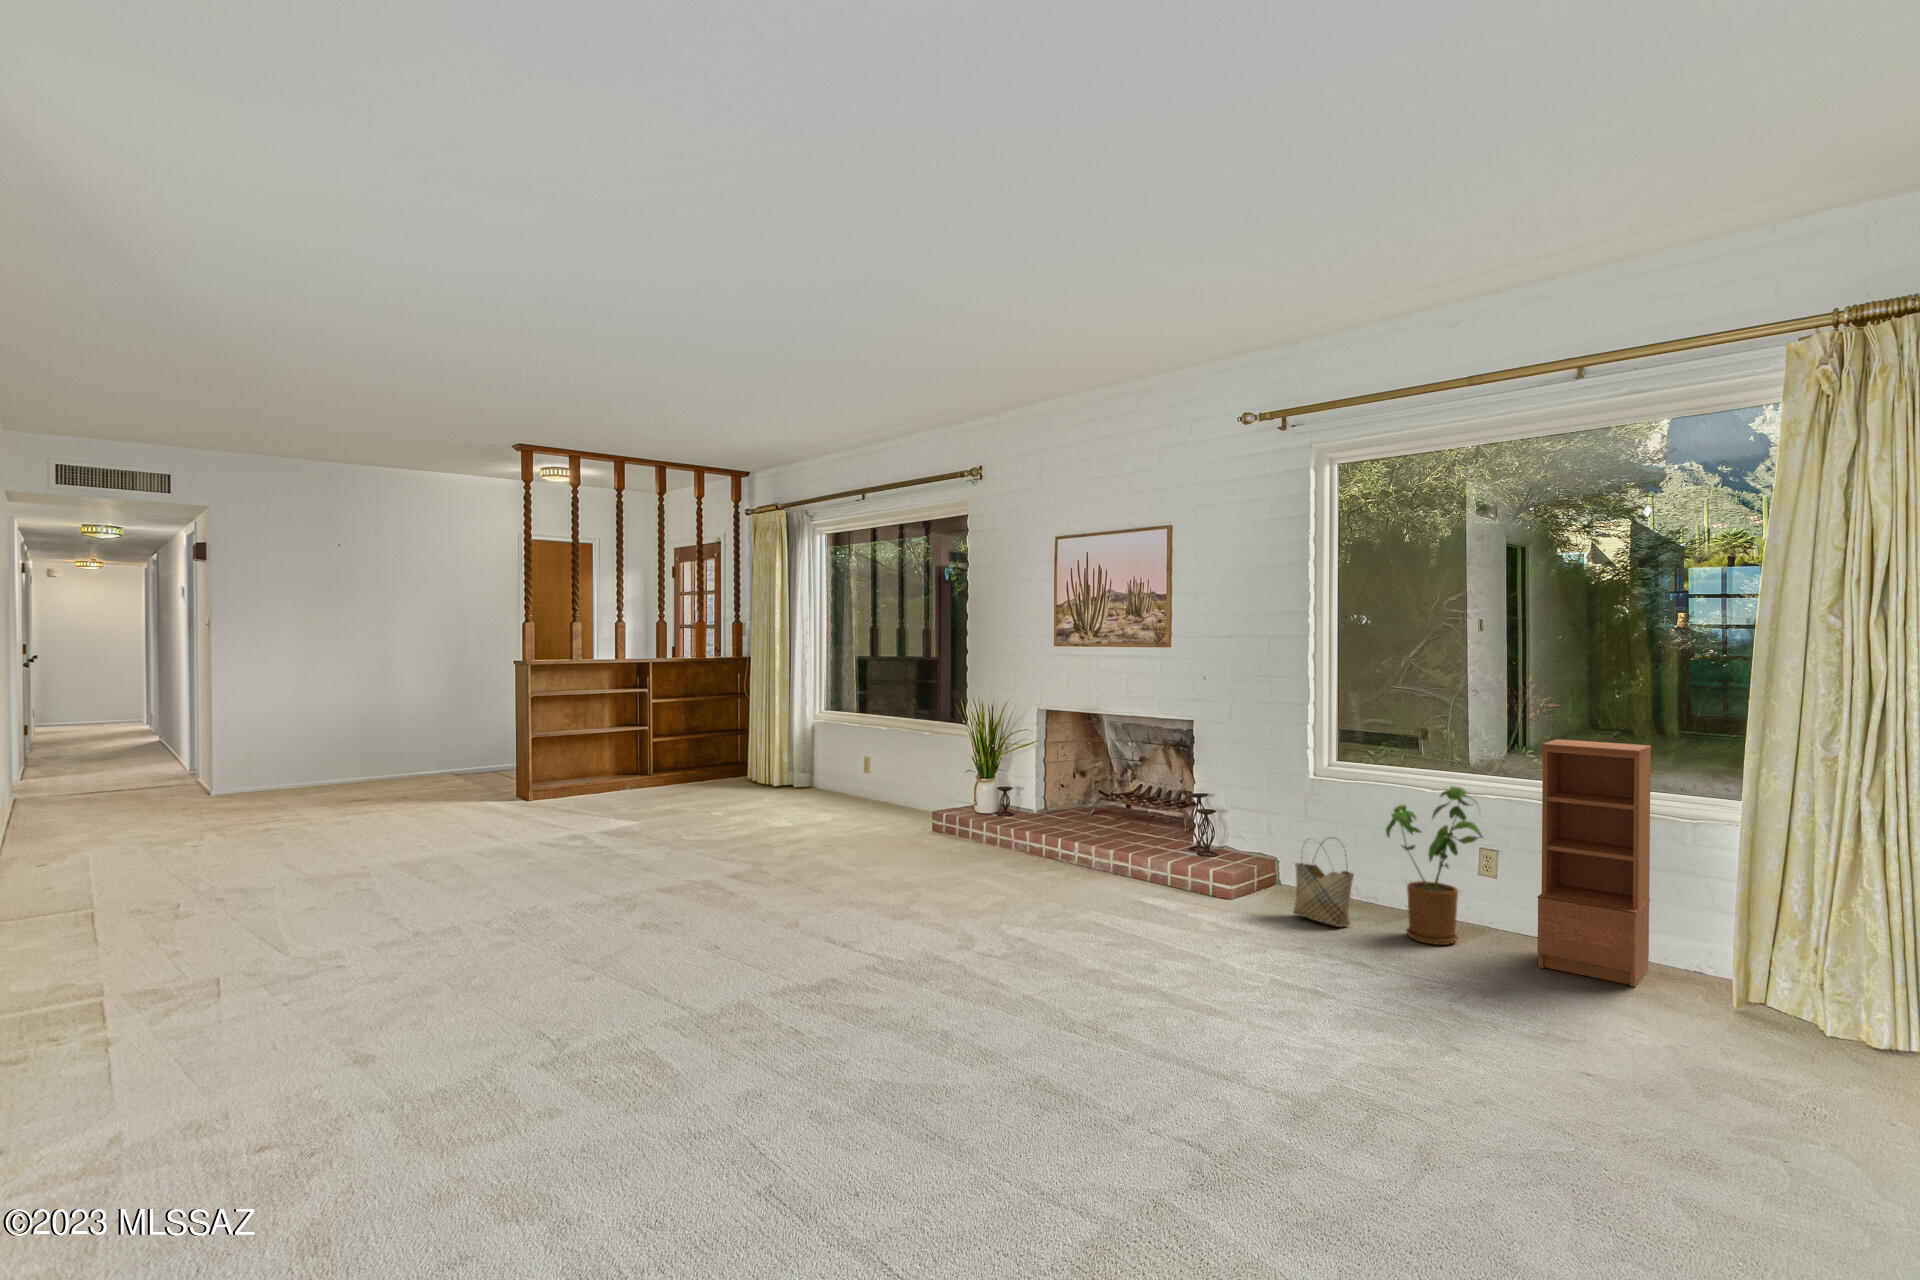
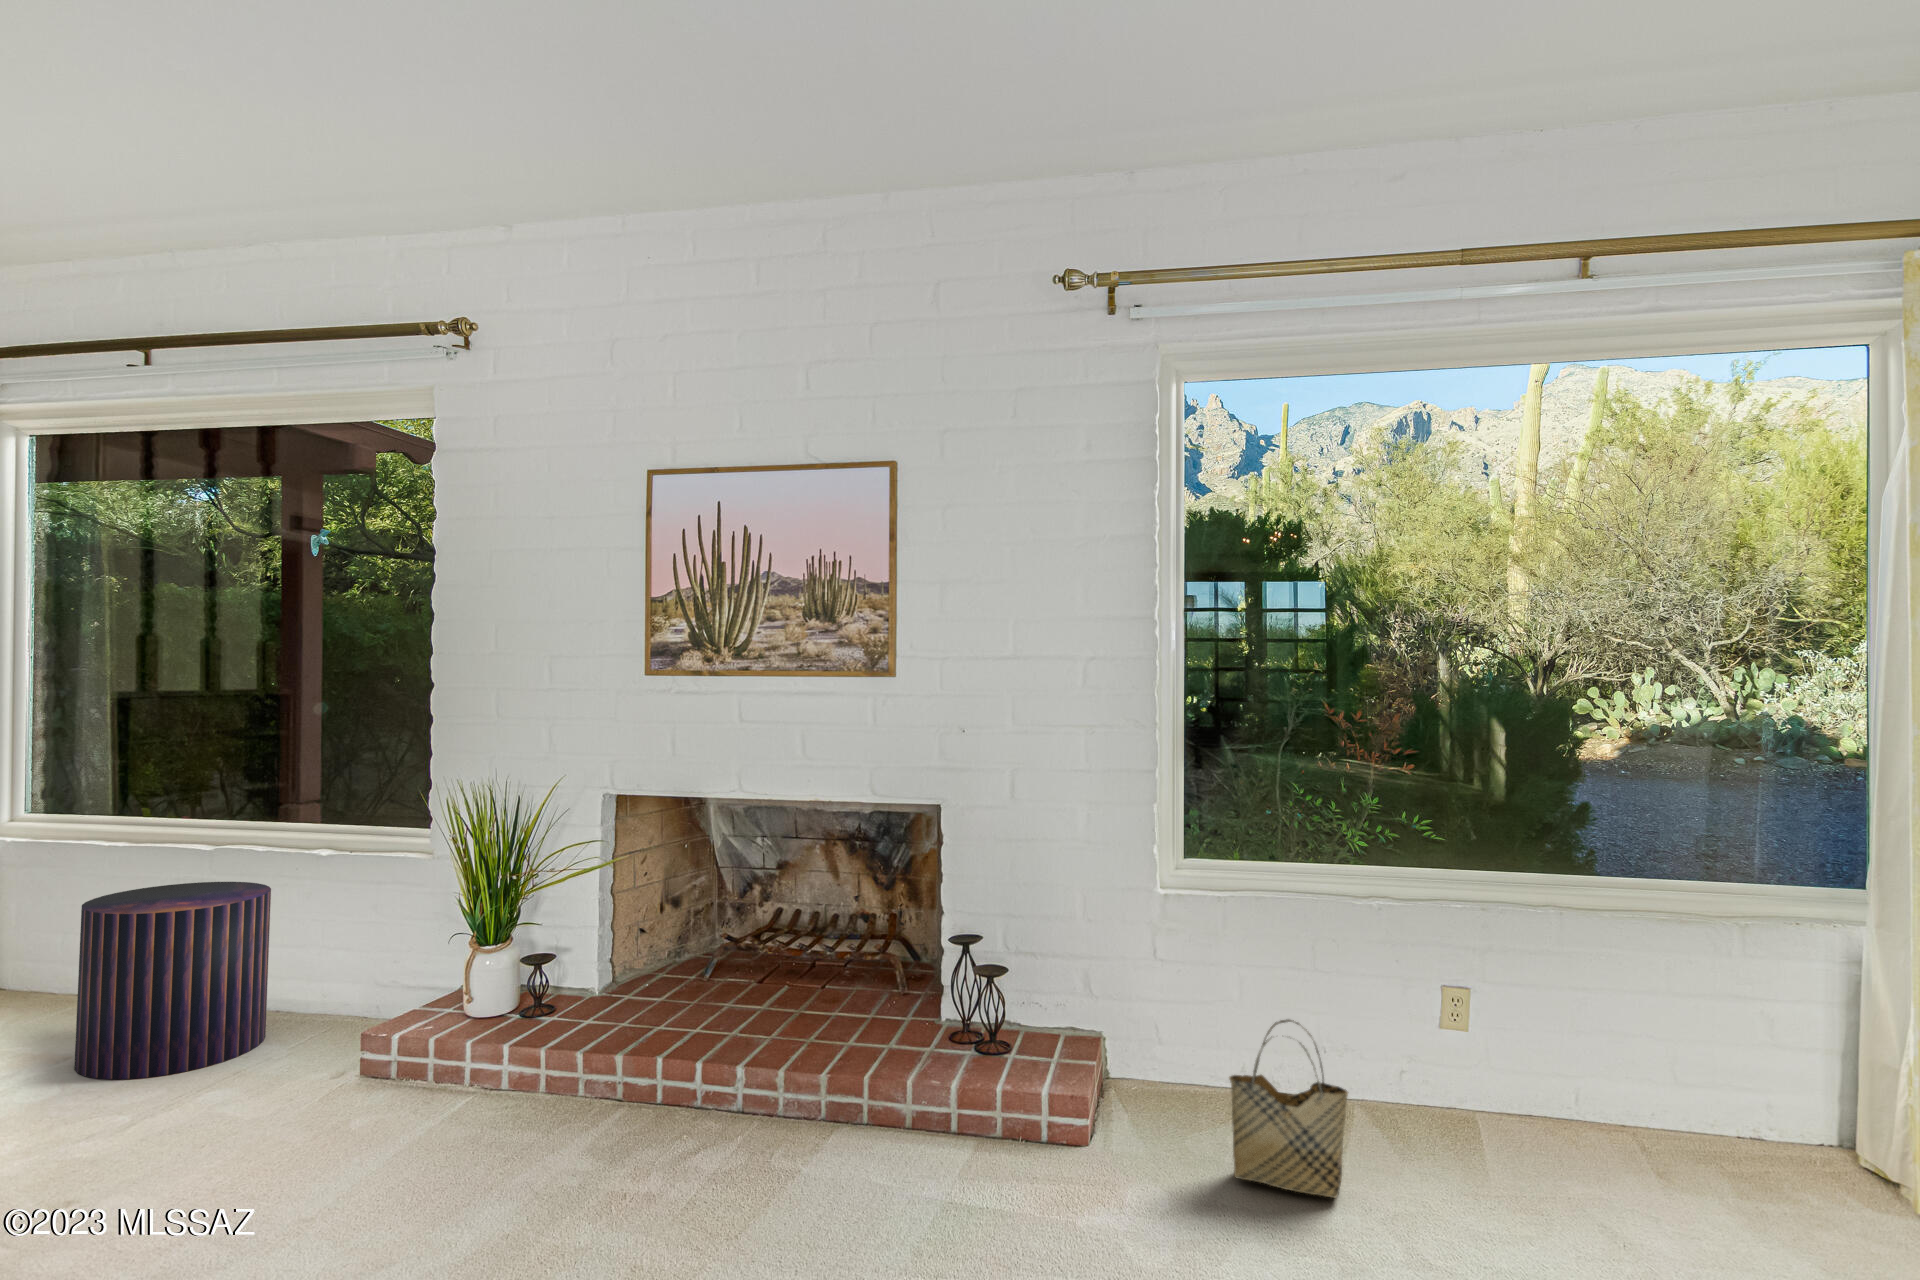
bookcase: present [1538,739,1651,987] -> none [1631,825,1855,1243]
pouf: none [825,746,895,826] -> present [74,882,271,1079]
house plant: present [1386,786,1484,945] -> none [1392,913,1590,1206]

